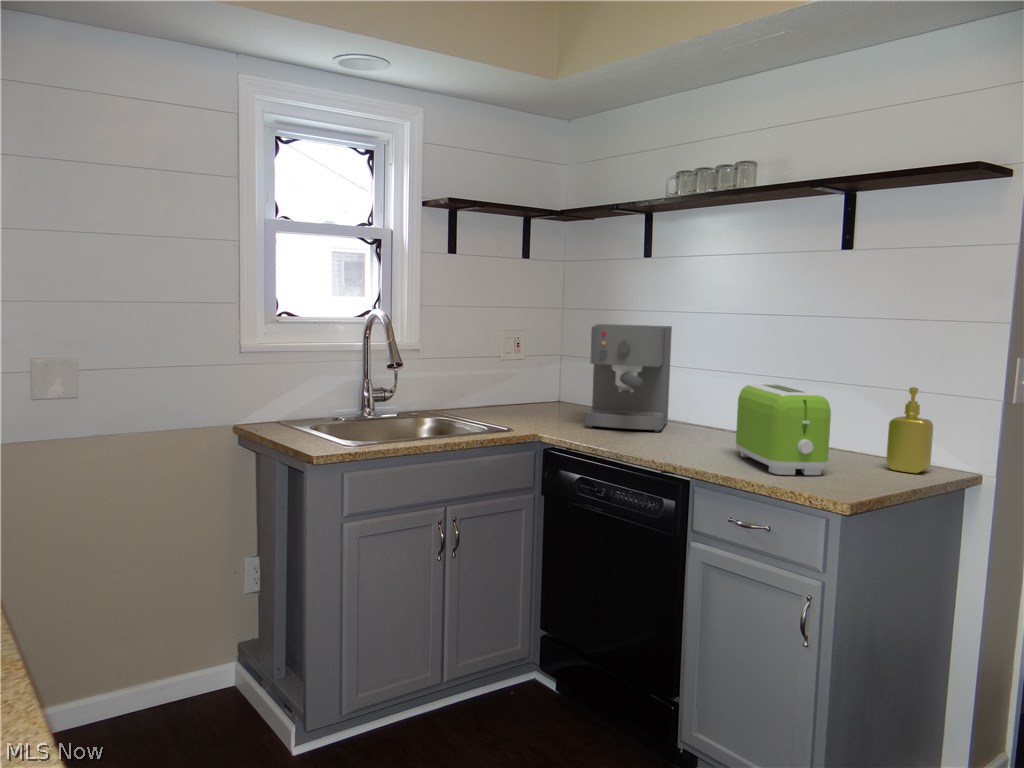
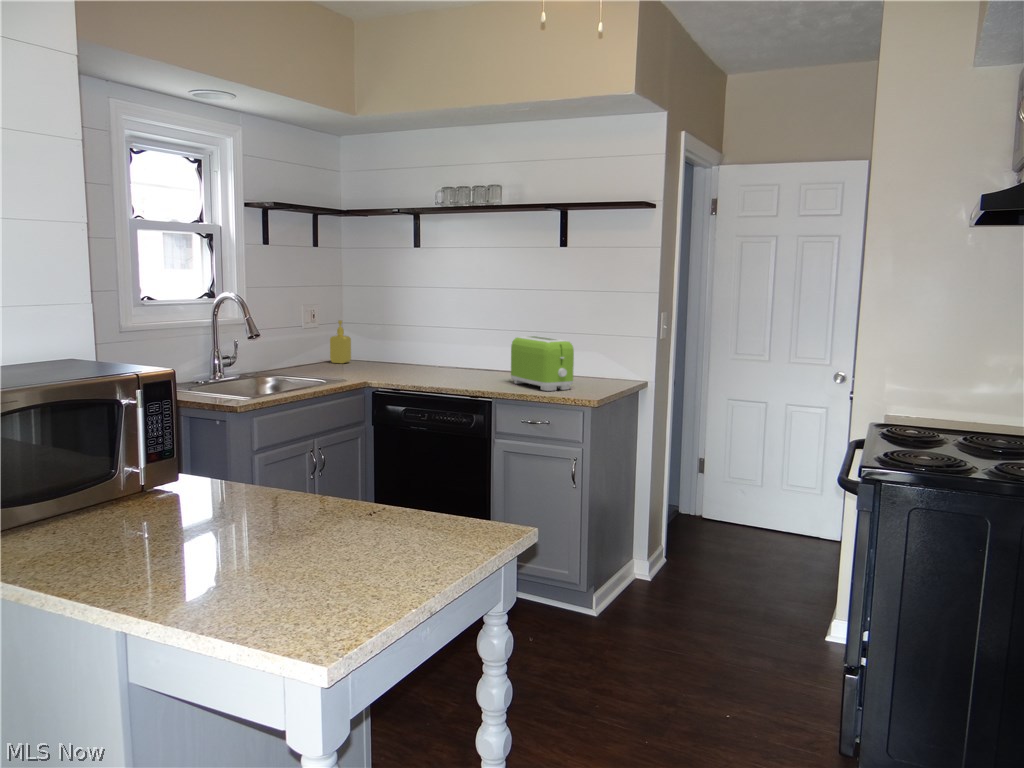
coffee maker: present [585,324,672,432] -> none [391,298,448,374]
soap dispenser: present [886,387,933,473] -> present [330,320,351,363]

